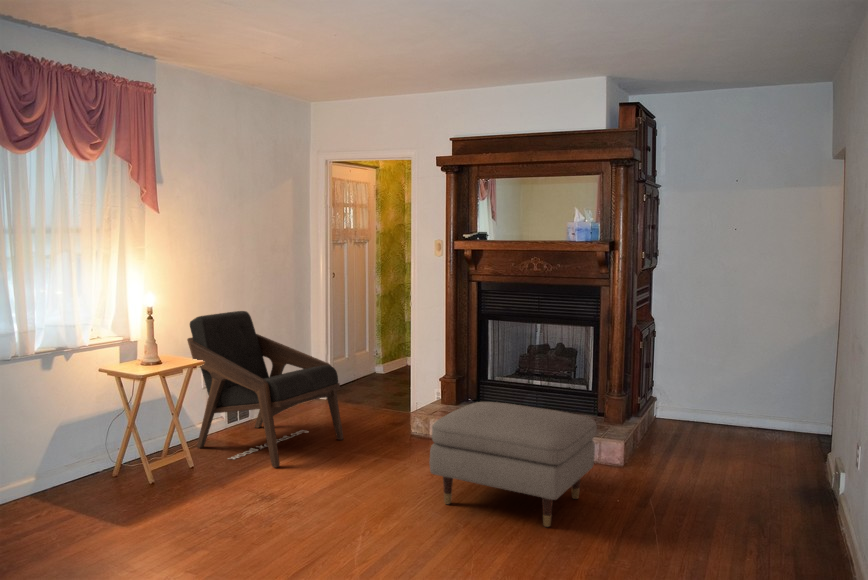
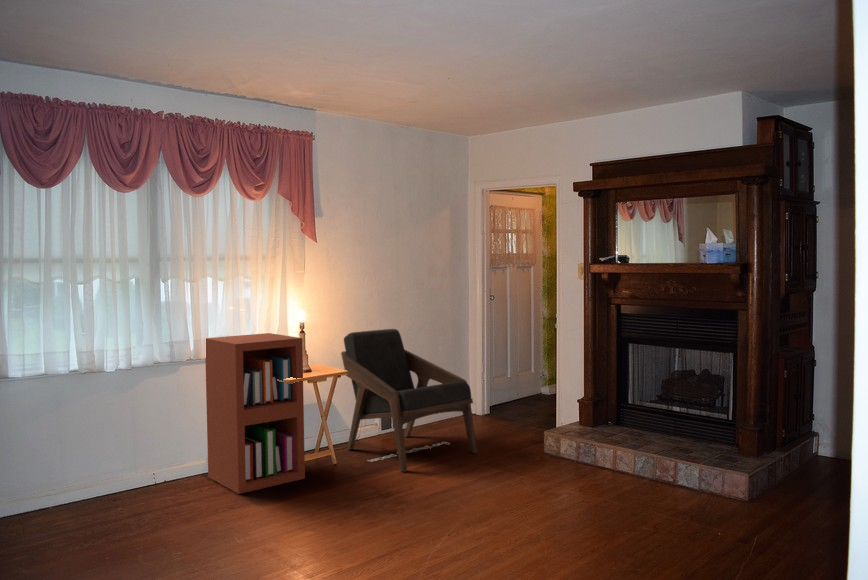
bookshelf: none [29,320,163,514] -> present [205,333,305,494]
ottoman: present [429,402,597,527] -> none [523,422,699,550]

